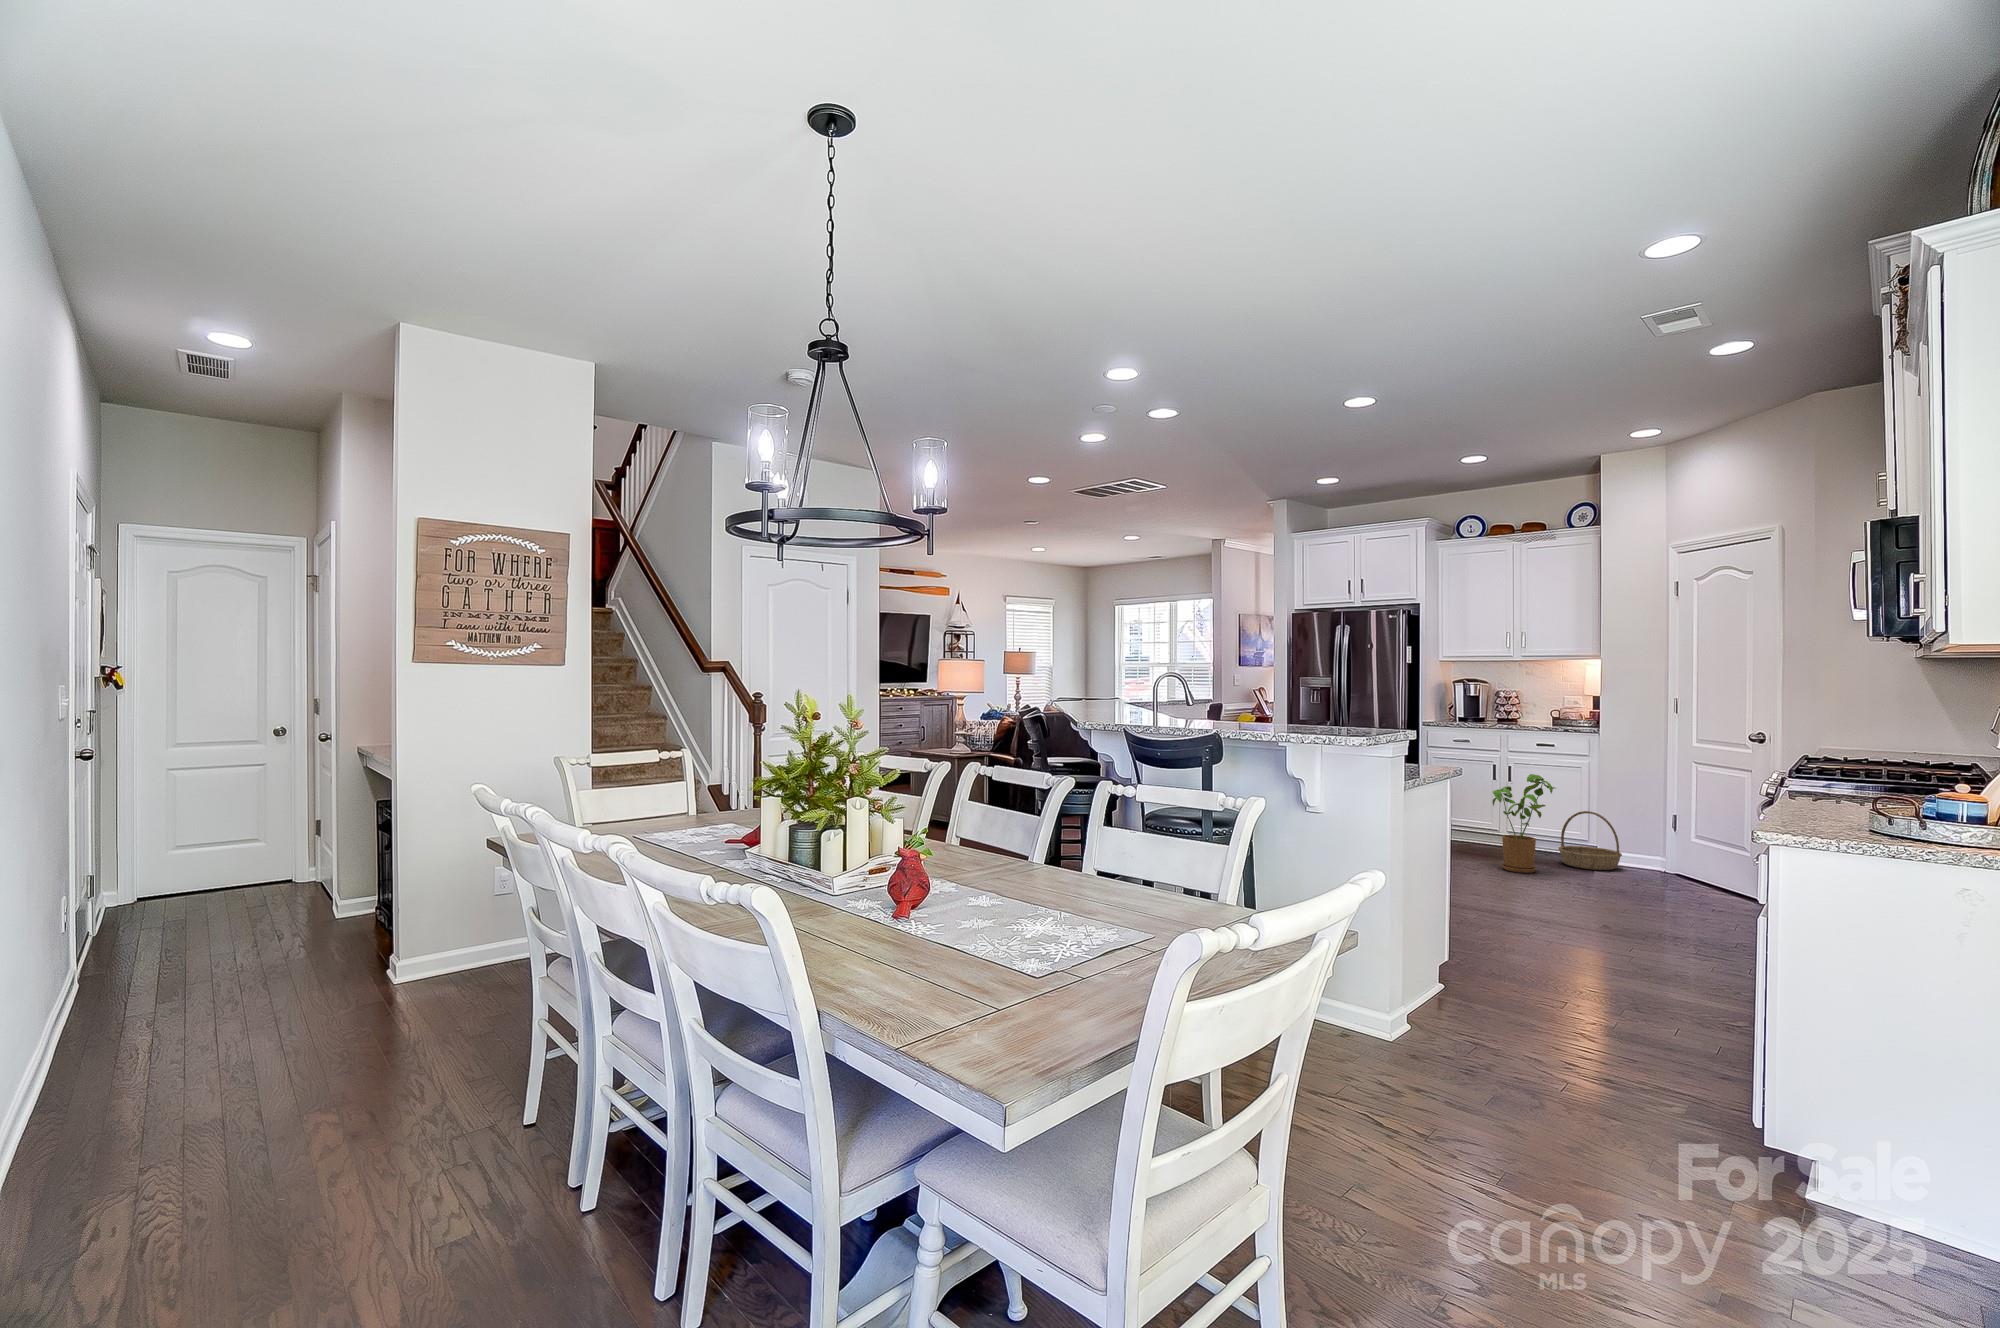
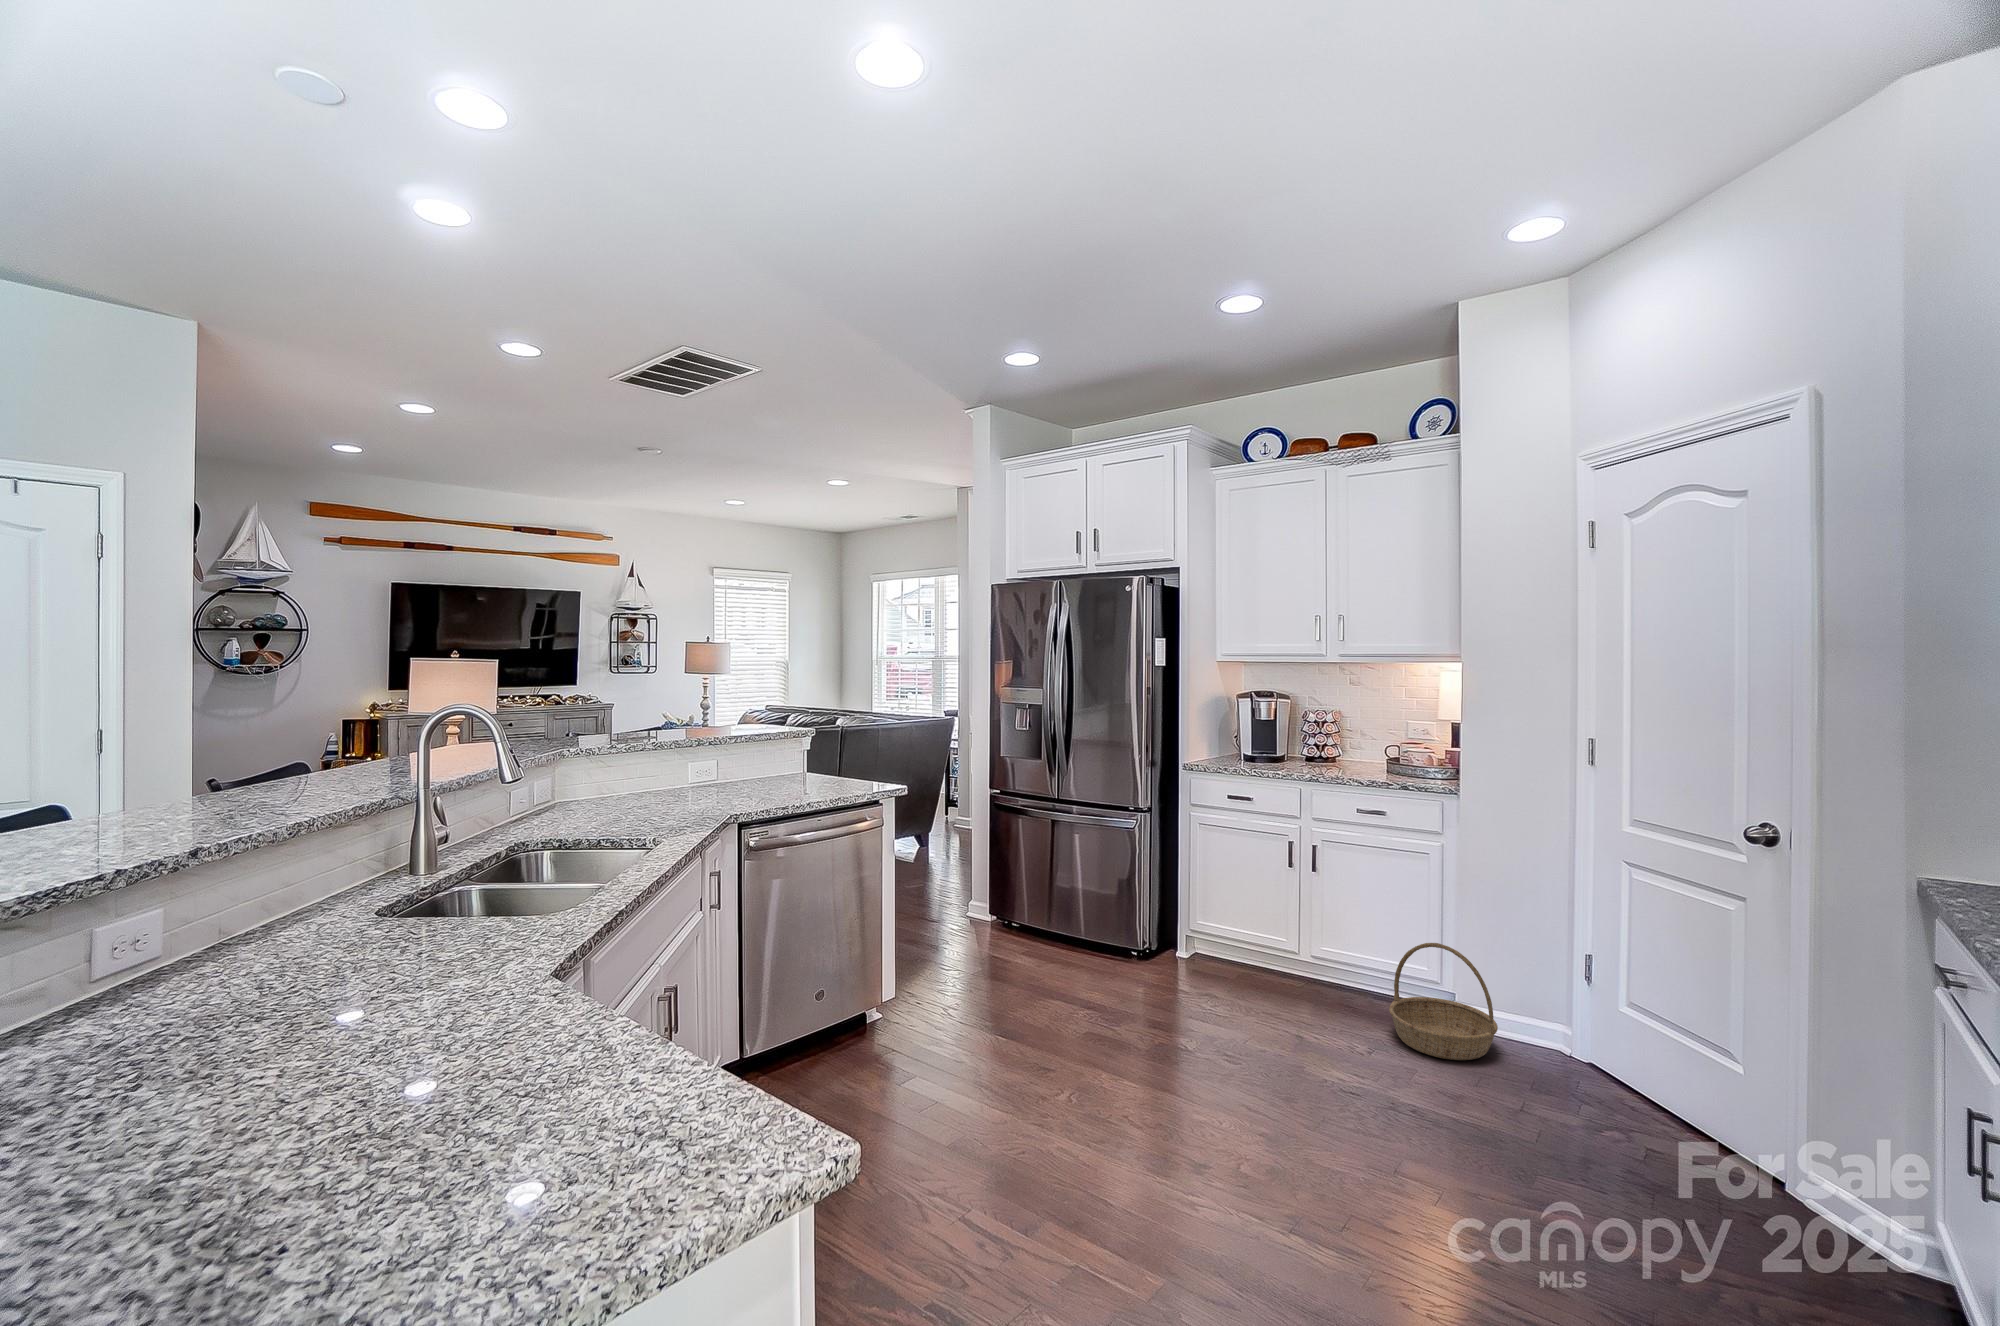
house plant: present [1492,774,1555,873] -> none [1271,892,1385,1086]

